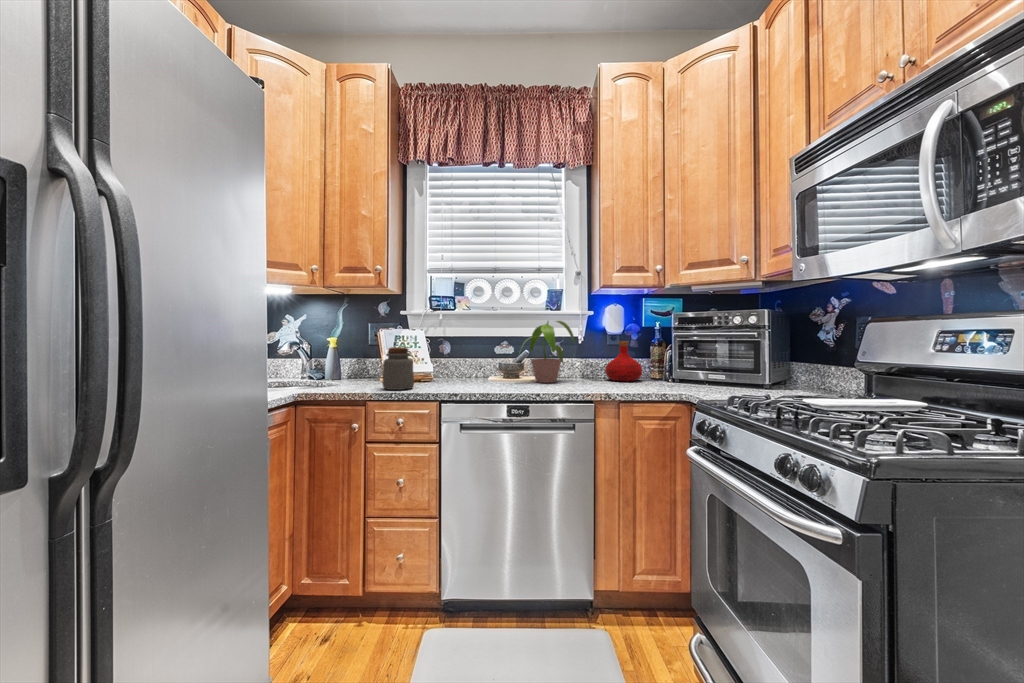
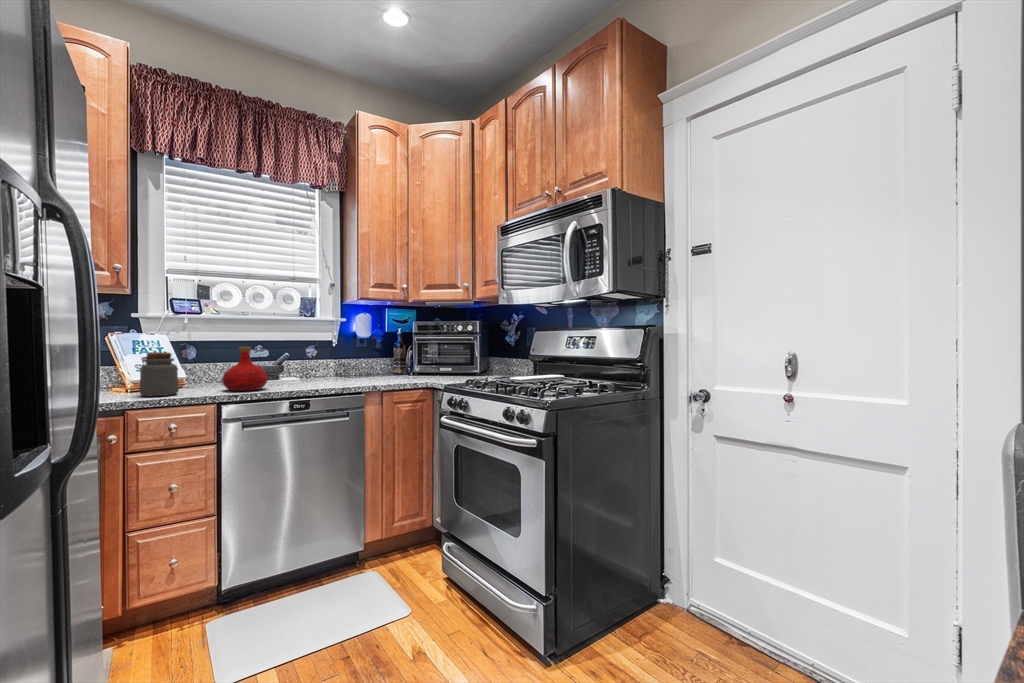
potted plant: present [522,321,575,383] -> none [275,326,342,382]
bottle: present [605,341,642,381] -> present [222,347,268,391]

